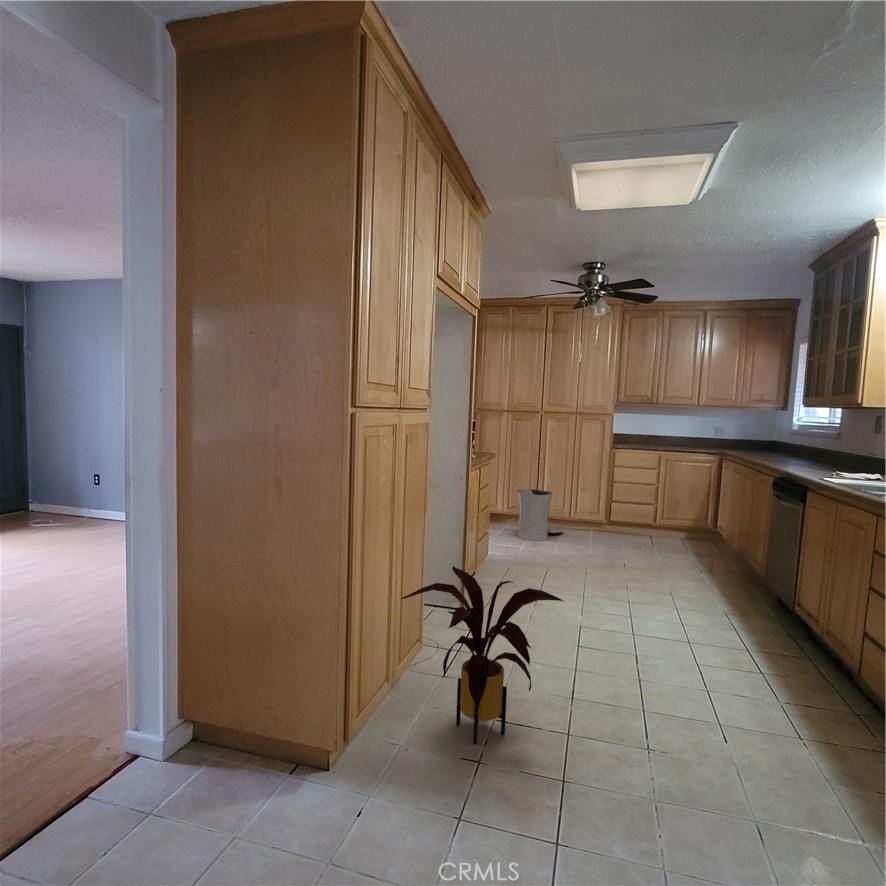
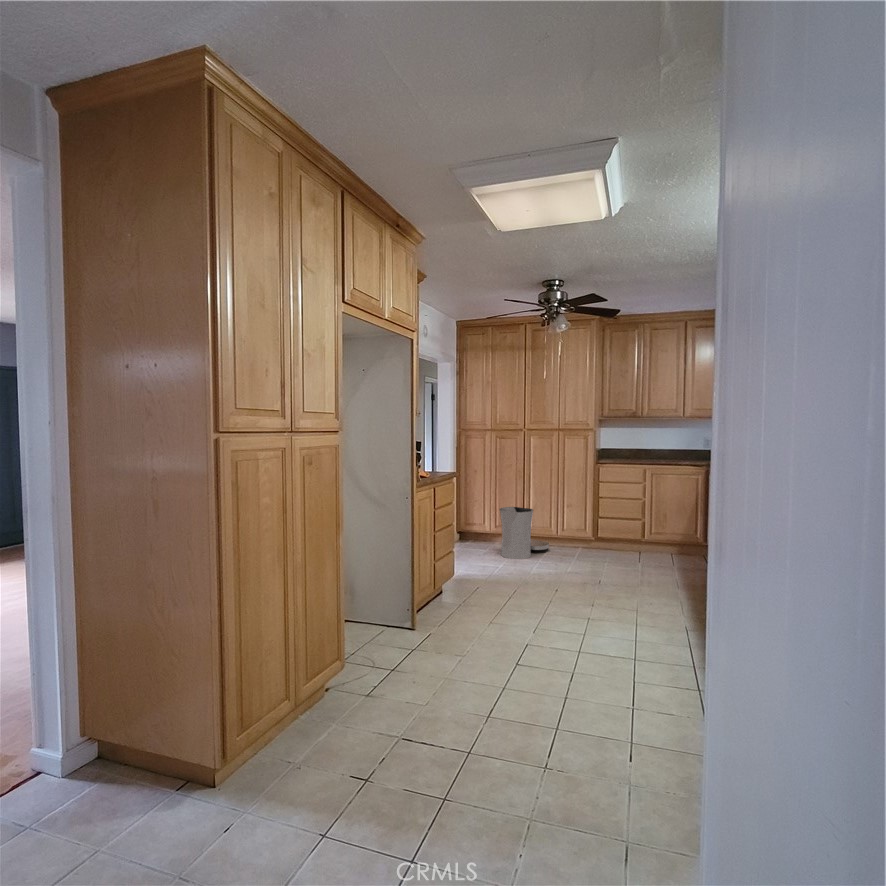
house plant: present [401,566,564,744] -> none [304,584,465,764]

